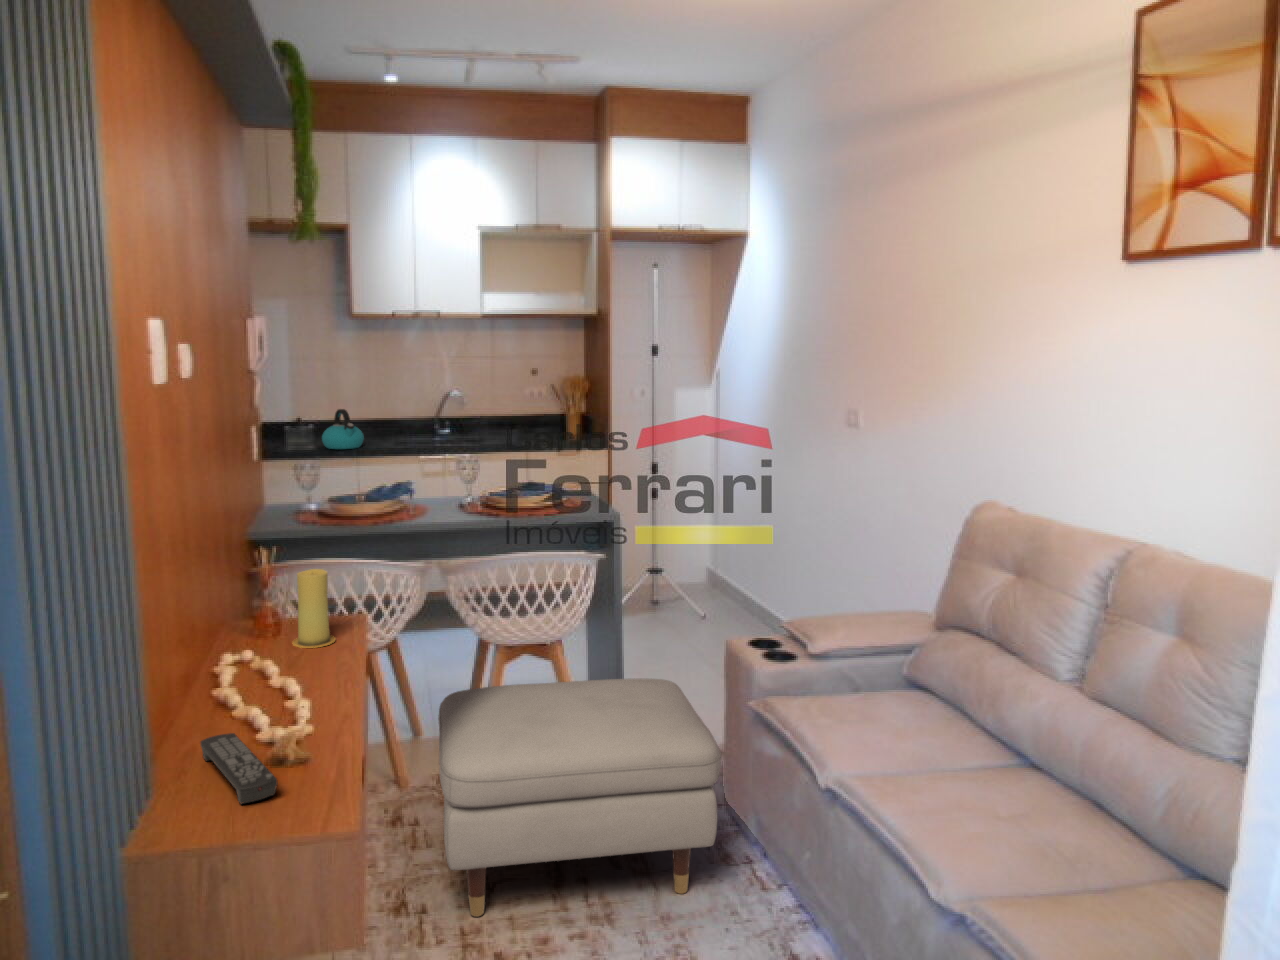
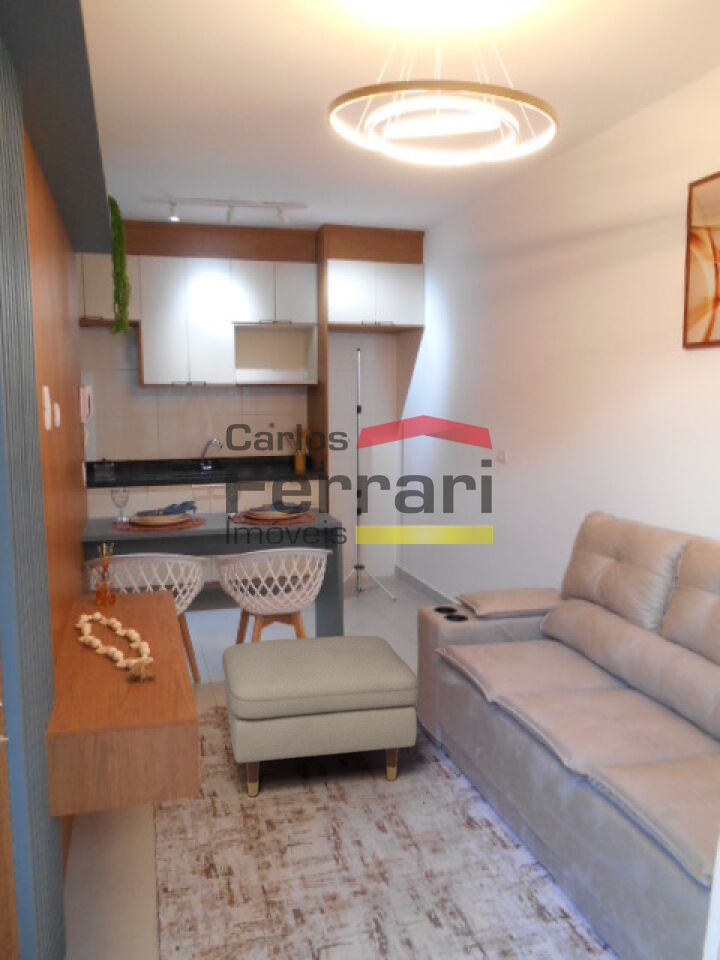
kettle: present [322,409,364,449] -> none [119,451,150,480]
candle: present [293,569,335,648] -> none [123,558,153,613]
remote control: present [201,733,278,804] -> none [82,662,140,703]

